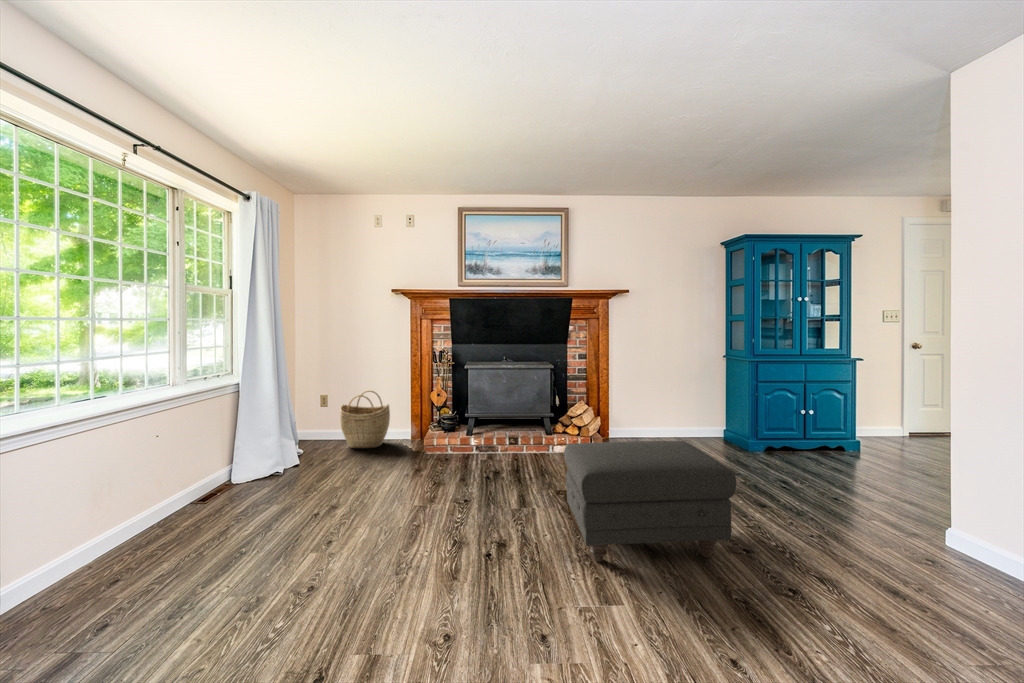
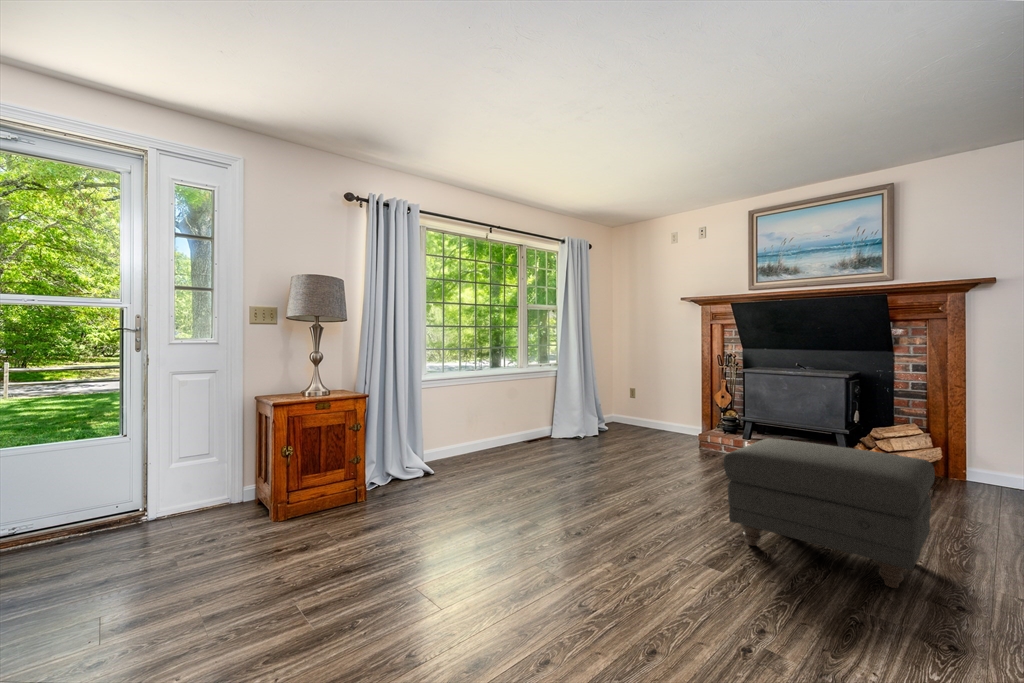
woven basket: present [340,390,390,448] -> none [637,388,680,437]

